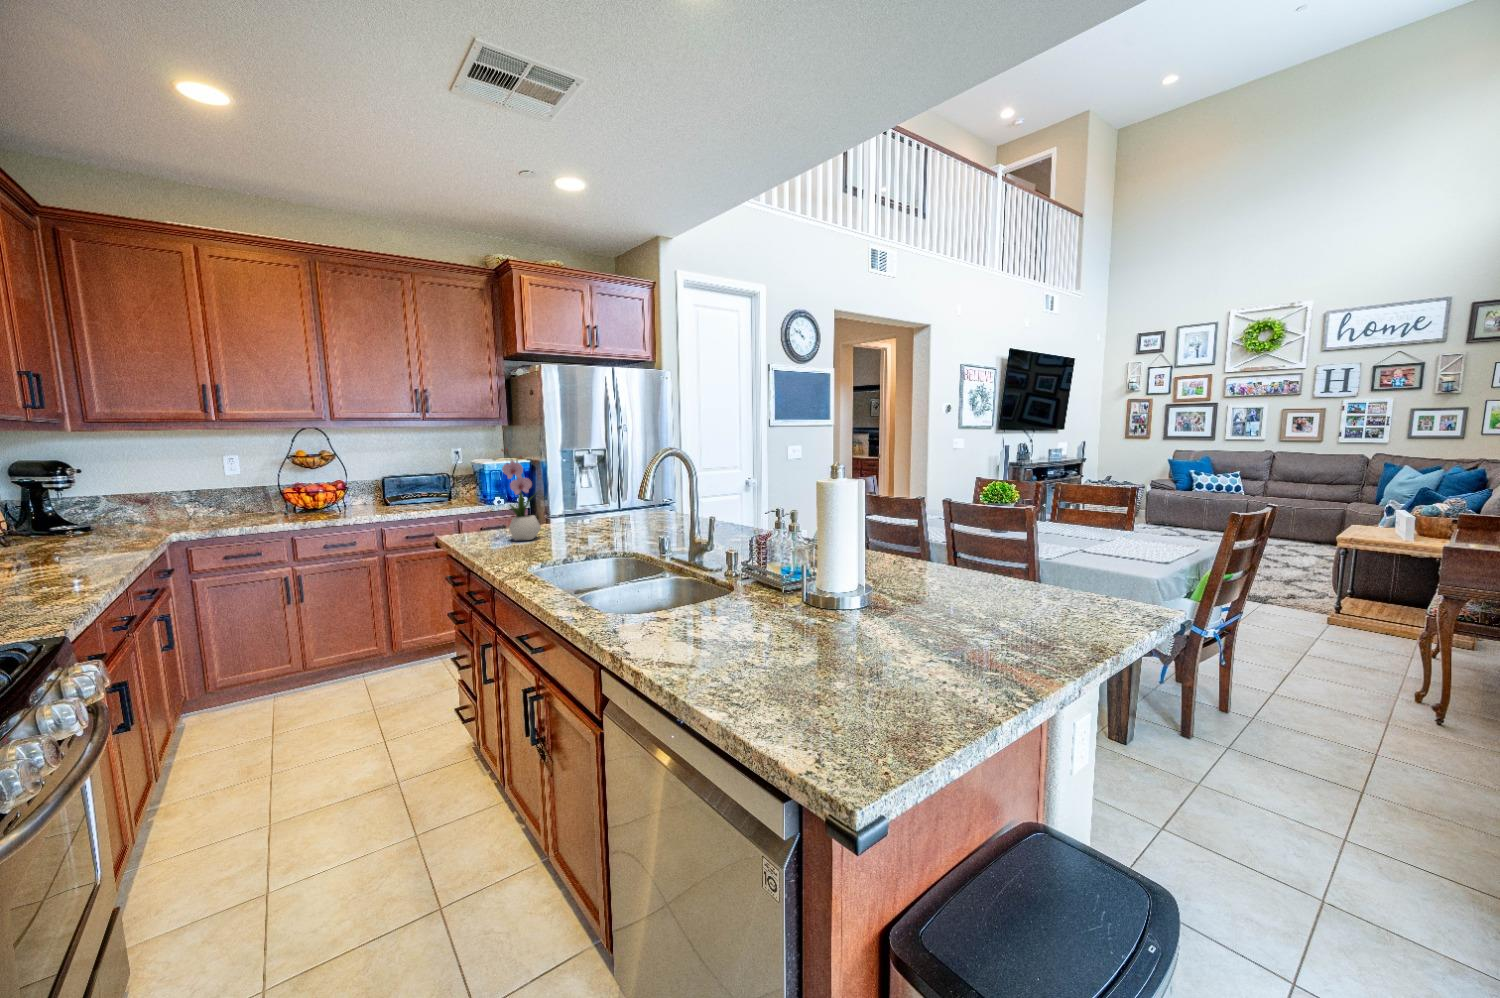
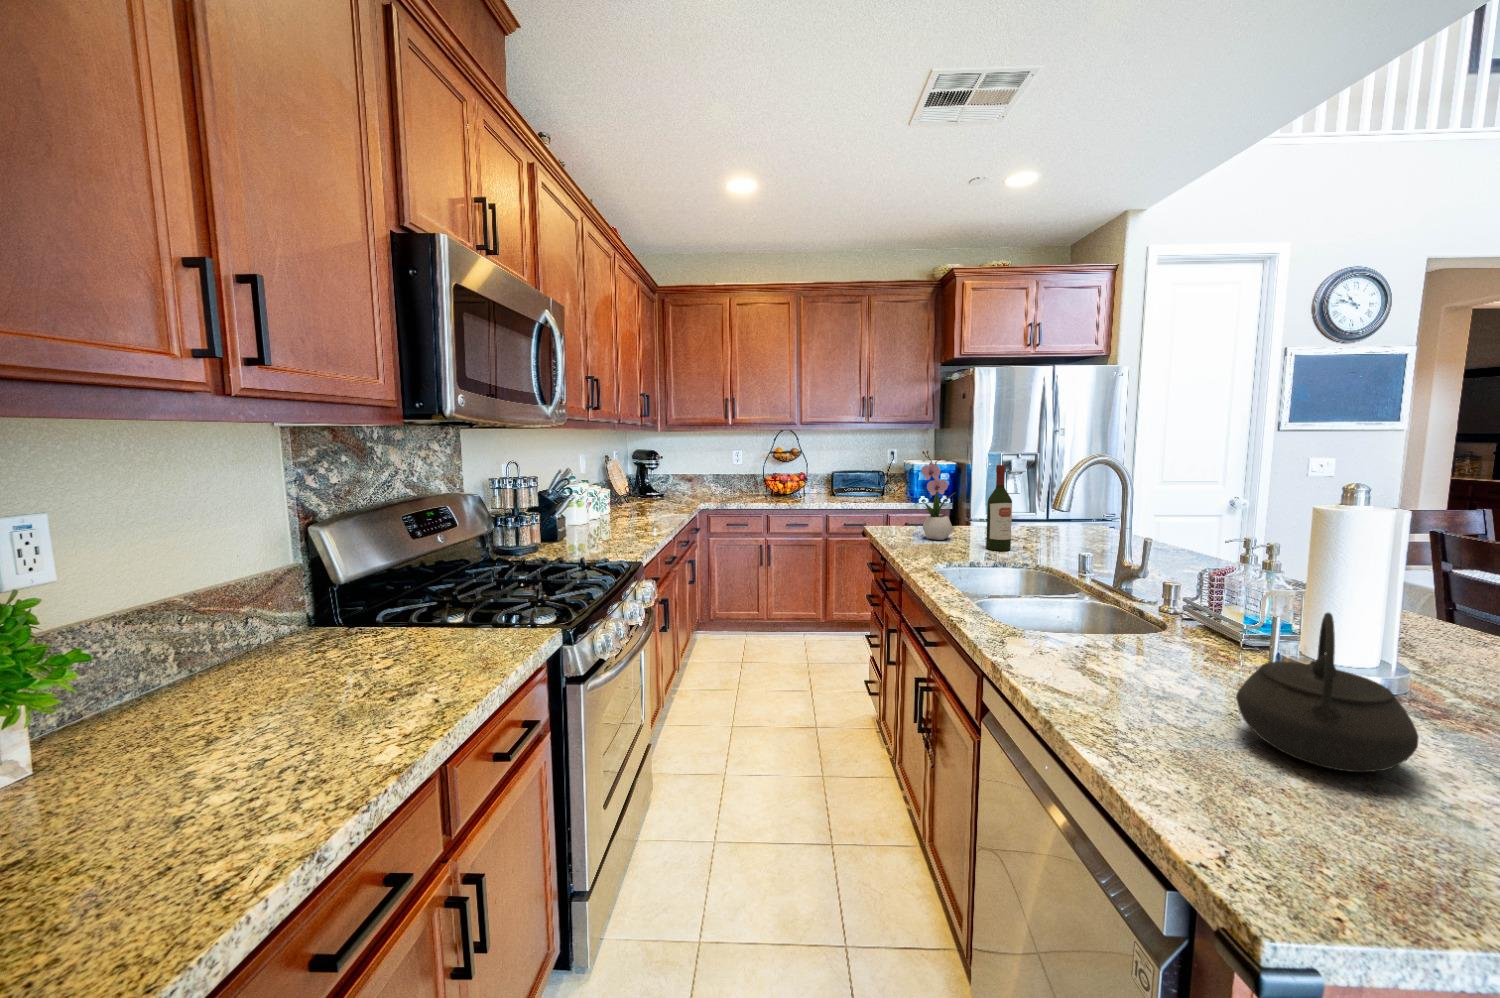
wine bottle: none [574,461,599,543] -> present [986,465,1012,551]
kettle: none [793,554,883,664] -> present [1236,613,1419,772]

